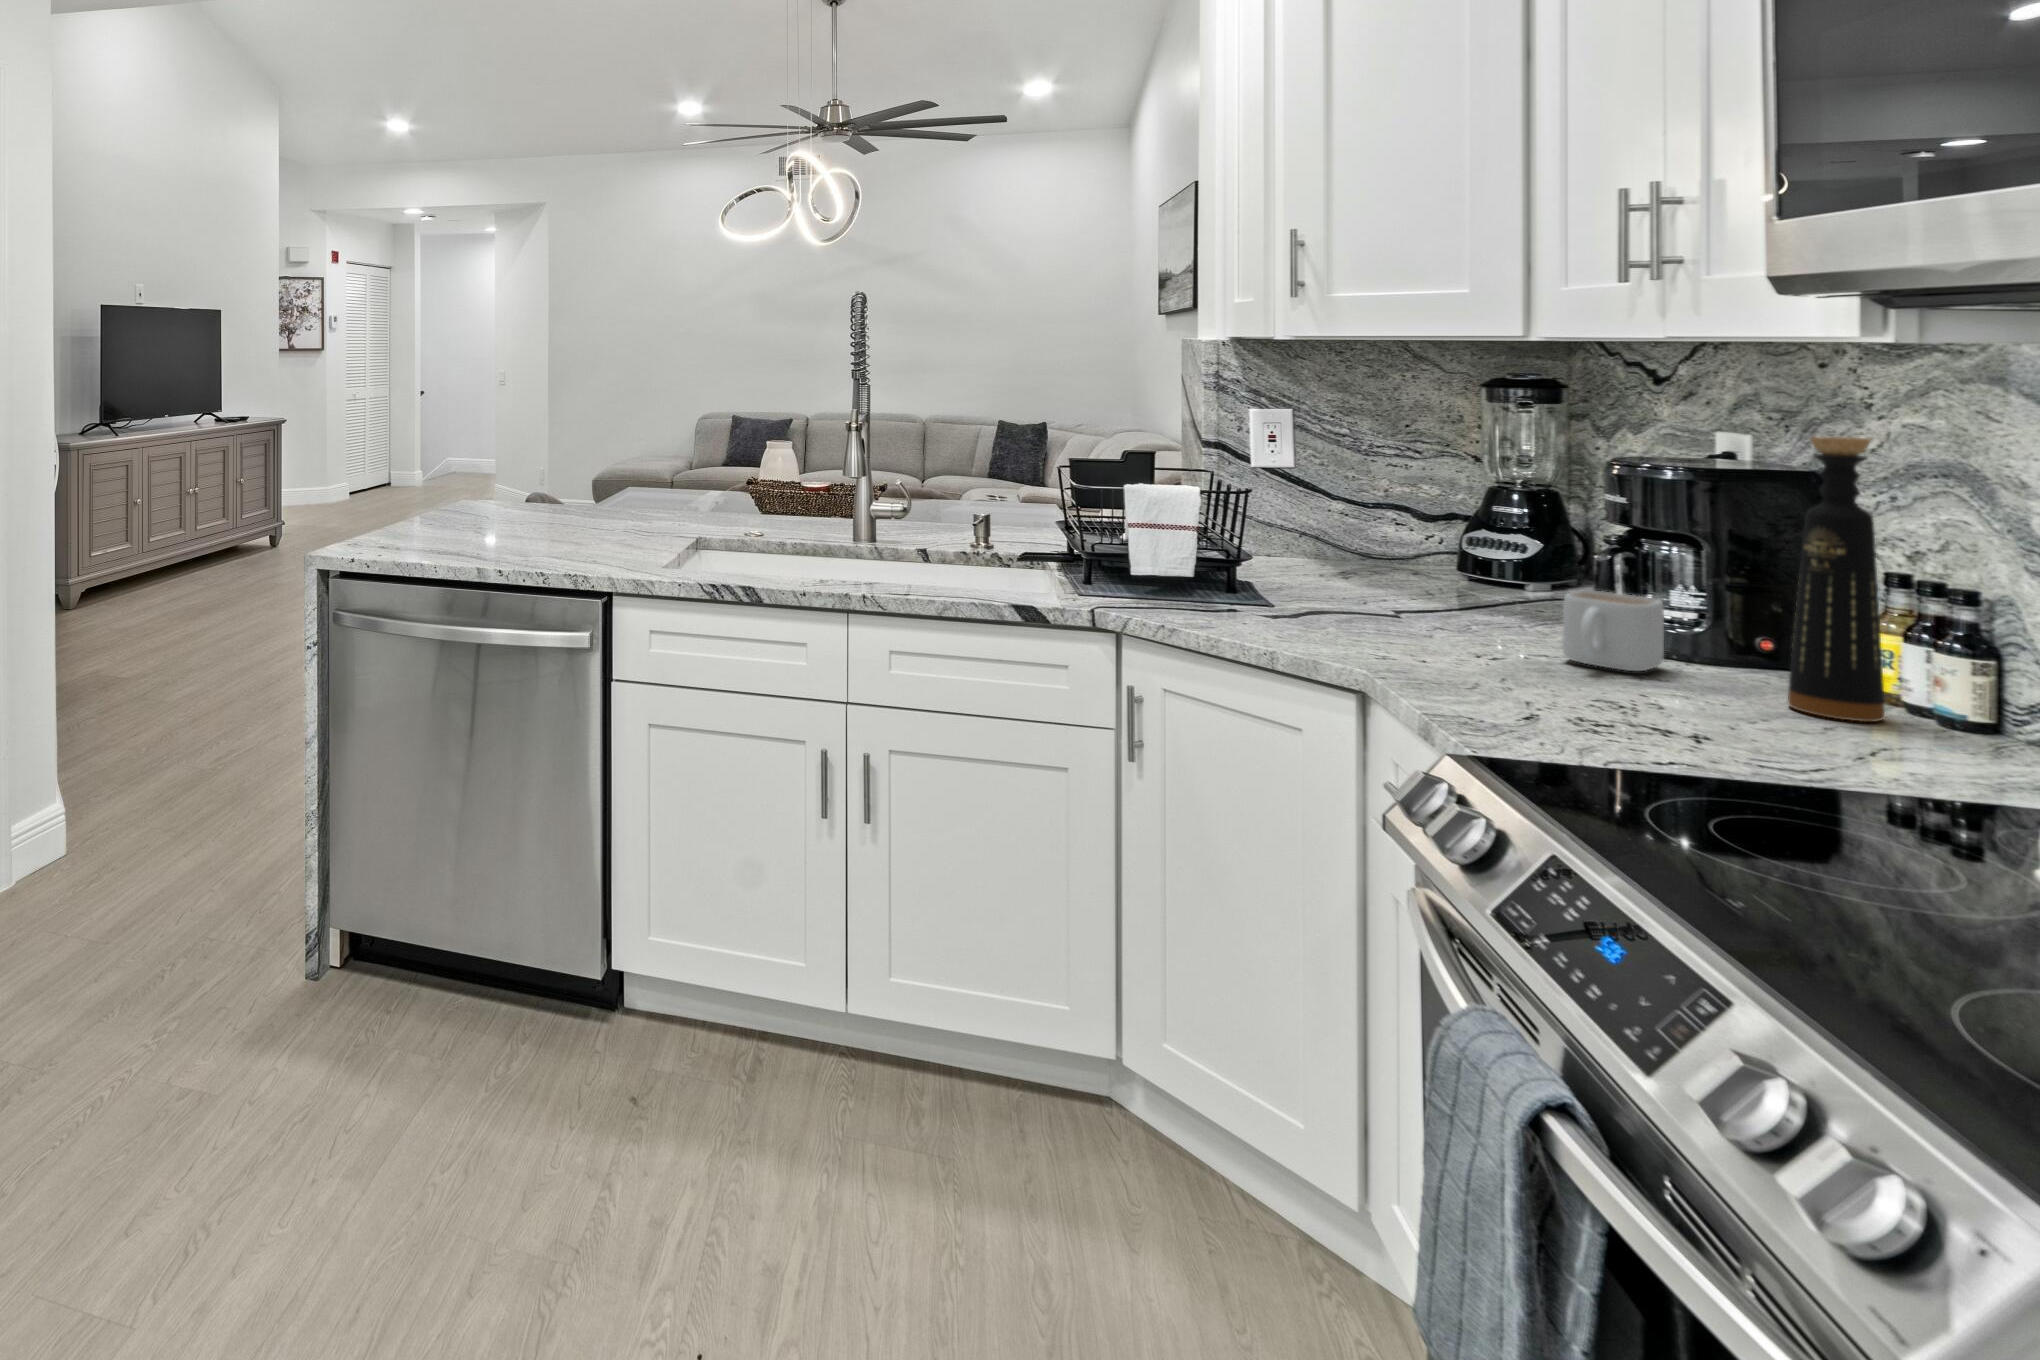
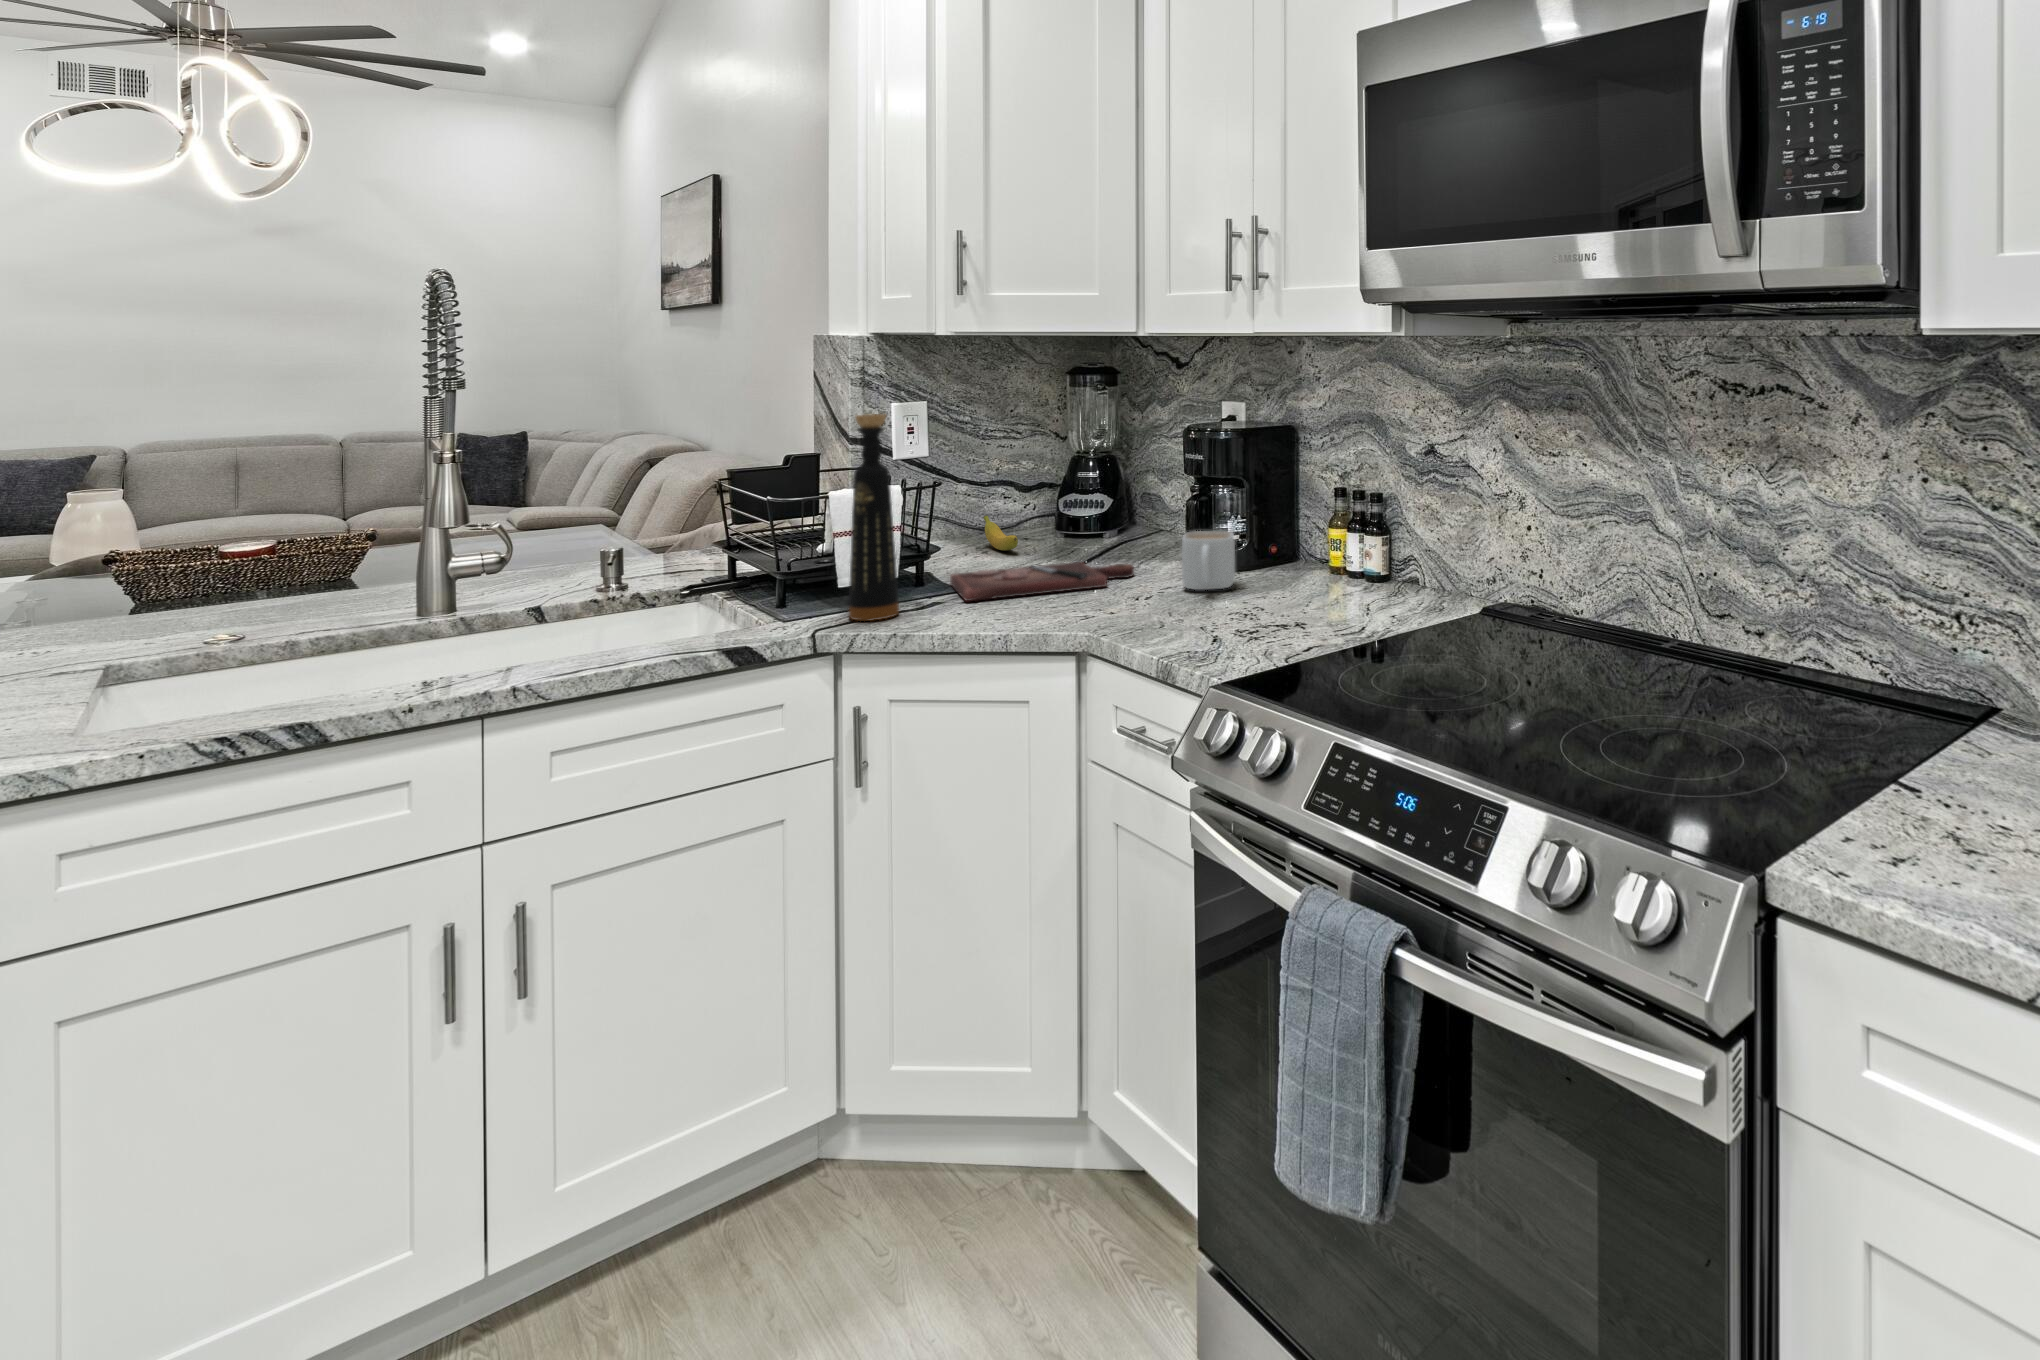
bottle: present [1788,437,1885,722] -> present [849,414,899,621]
banana: none [1360,541,1391,581] -> present [983,515,1018,551]
cutting board: none [1267,589,1515,636] -> present [950,562,1134,601]

